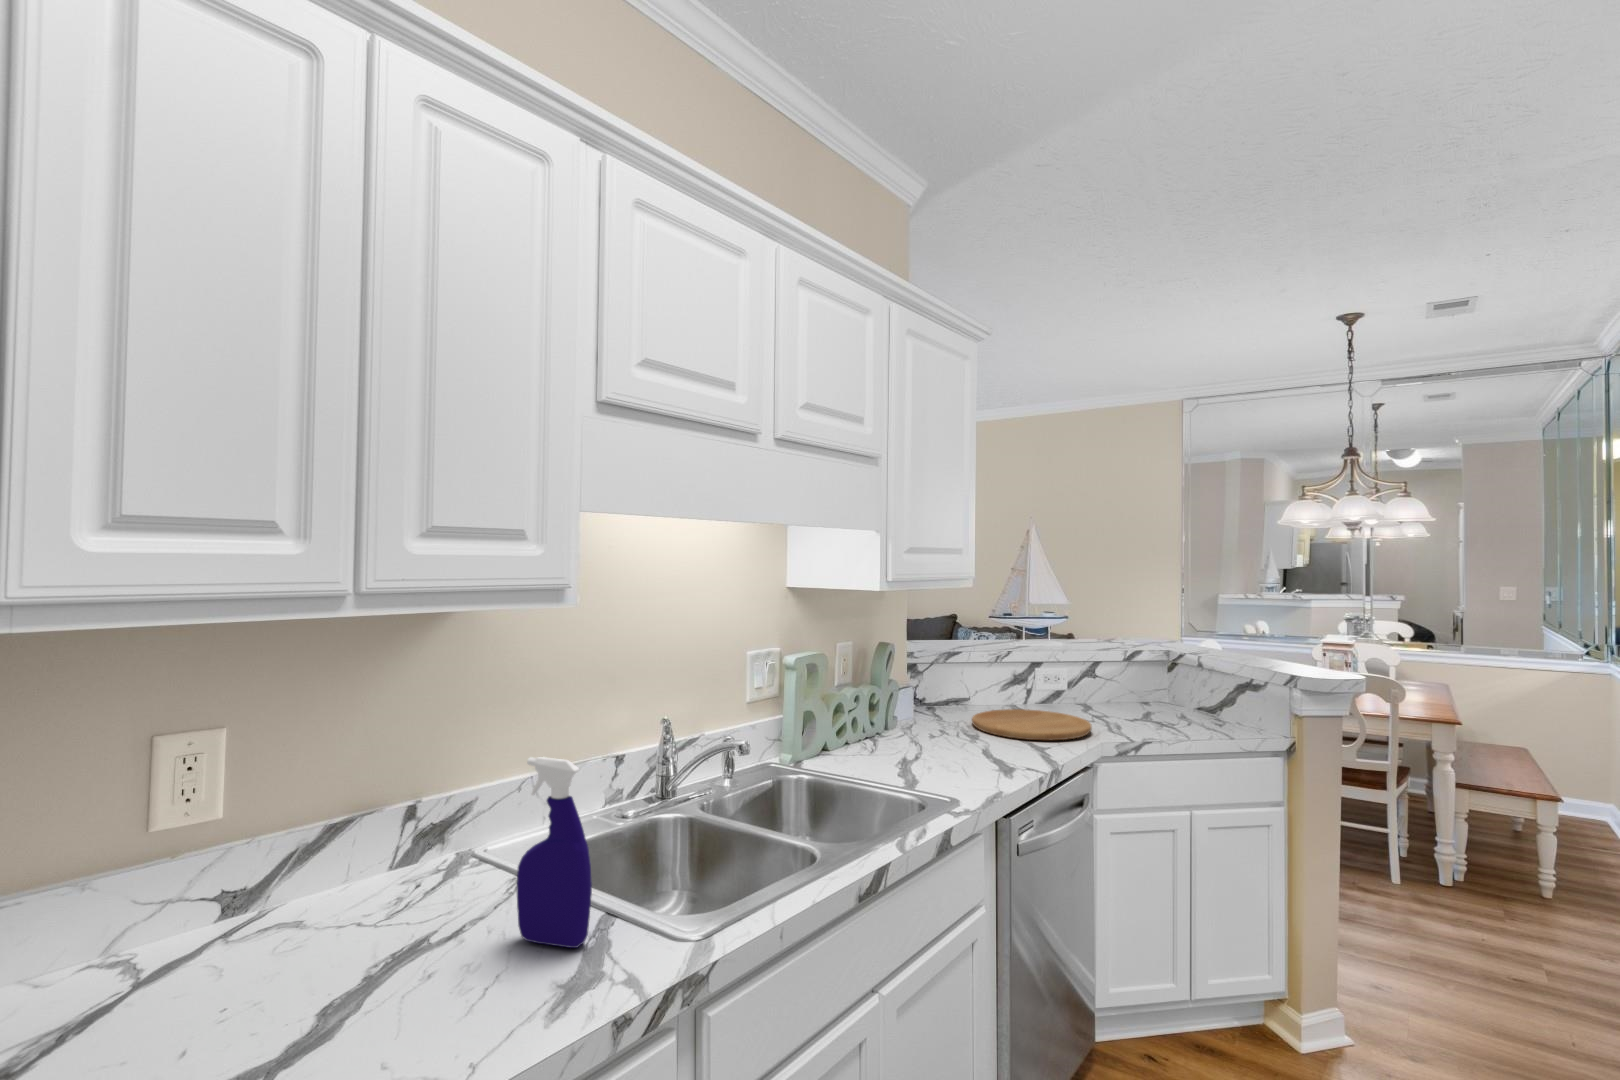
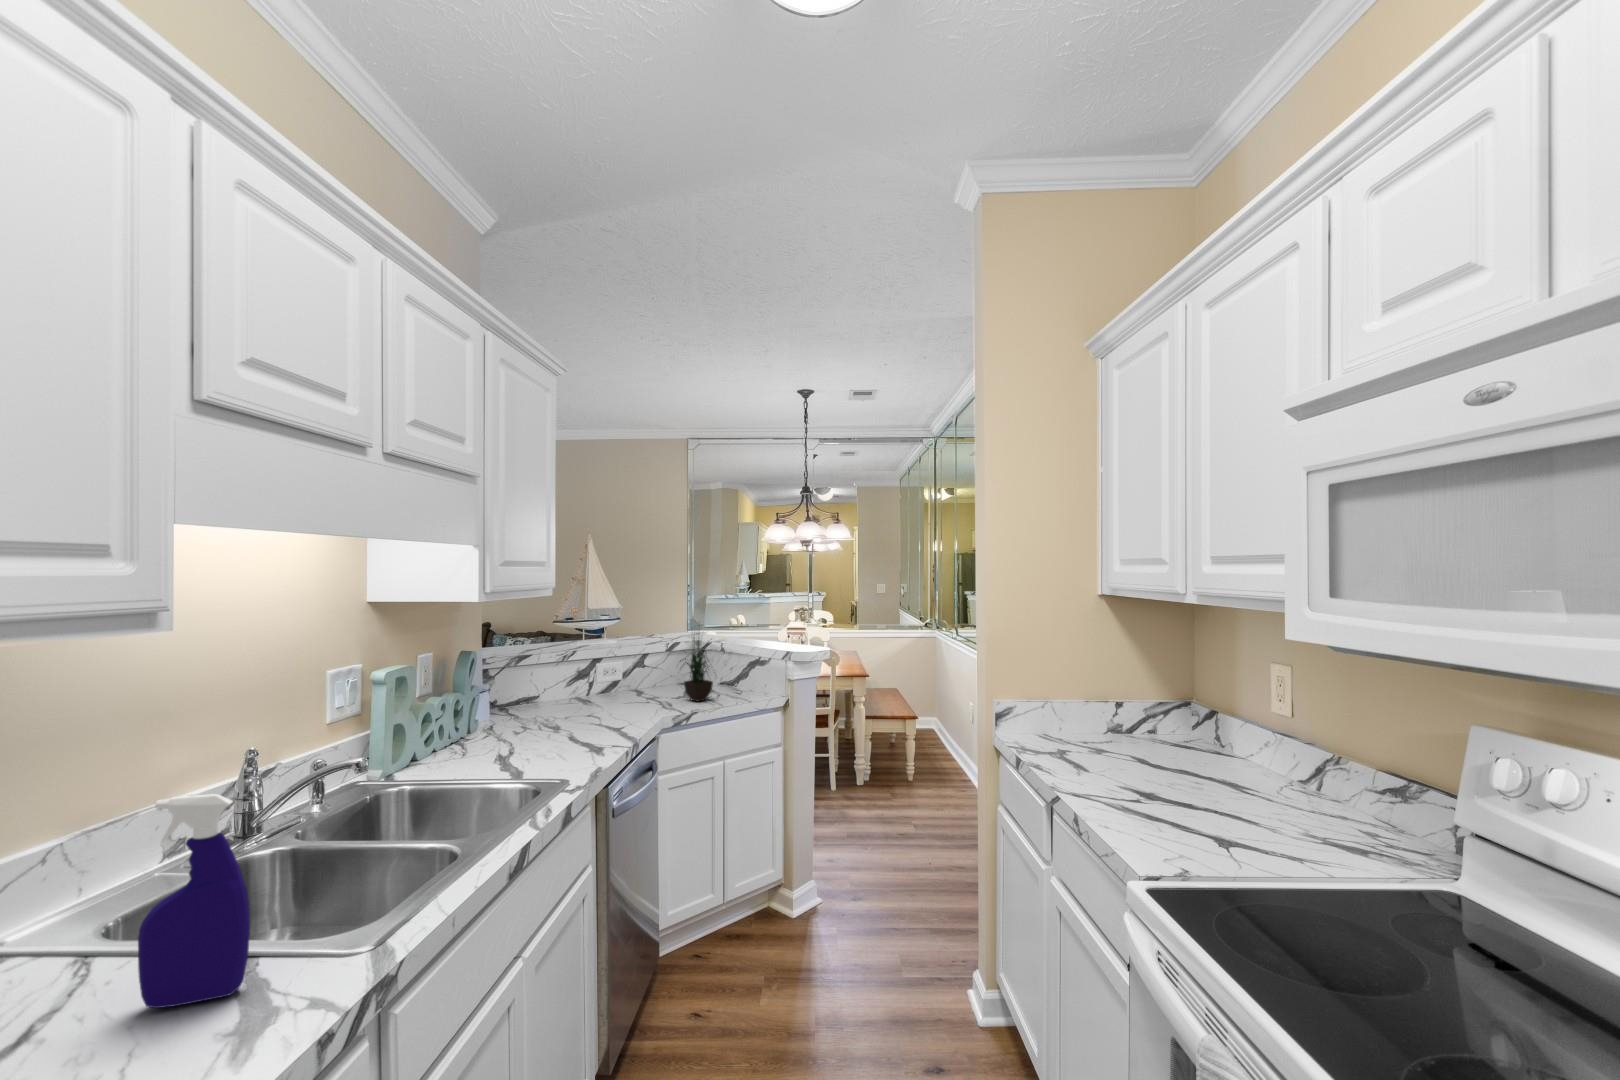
potted plant: none [1126,614,1191,728] -> present [680,639,713,701]
cutting board: present [972,709,1091,740] -> none [548,699,651,724]

